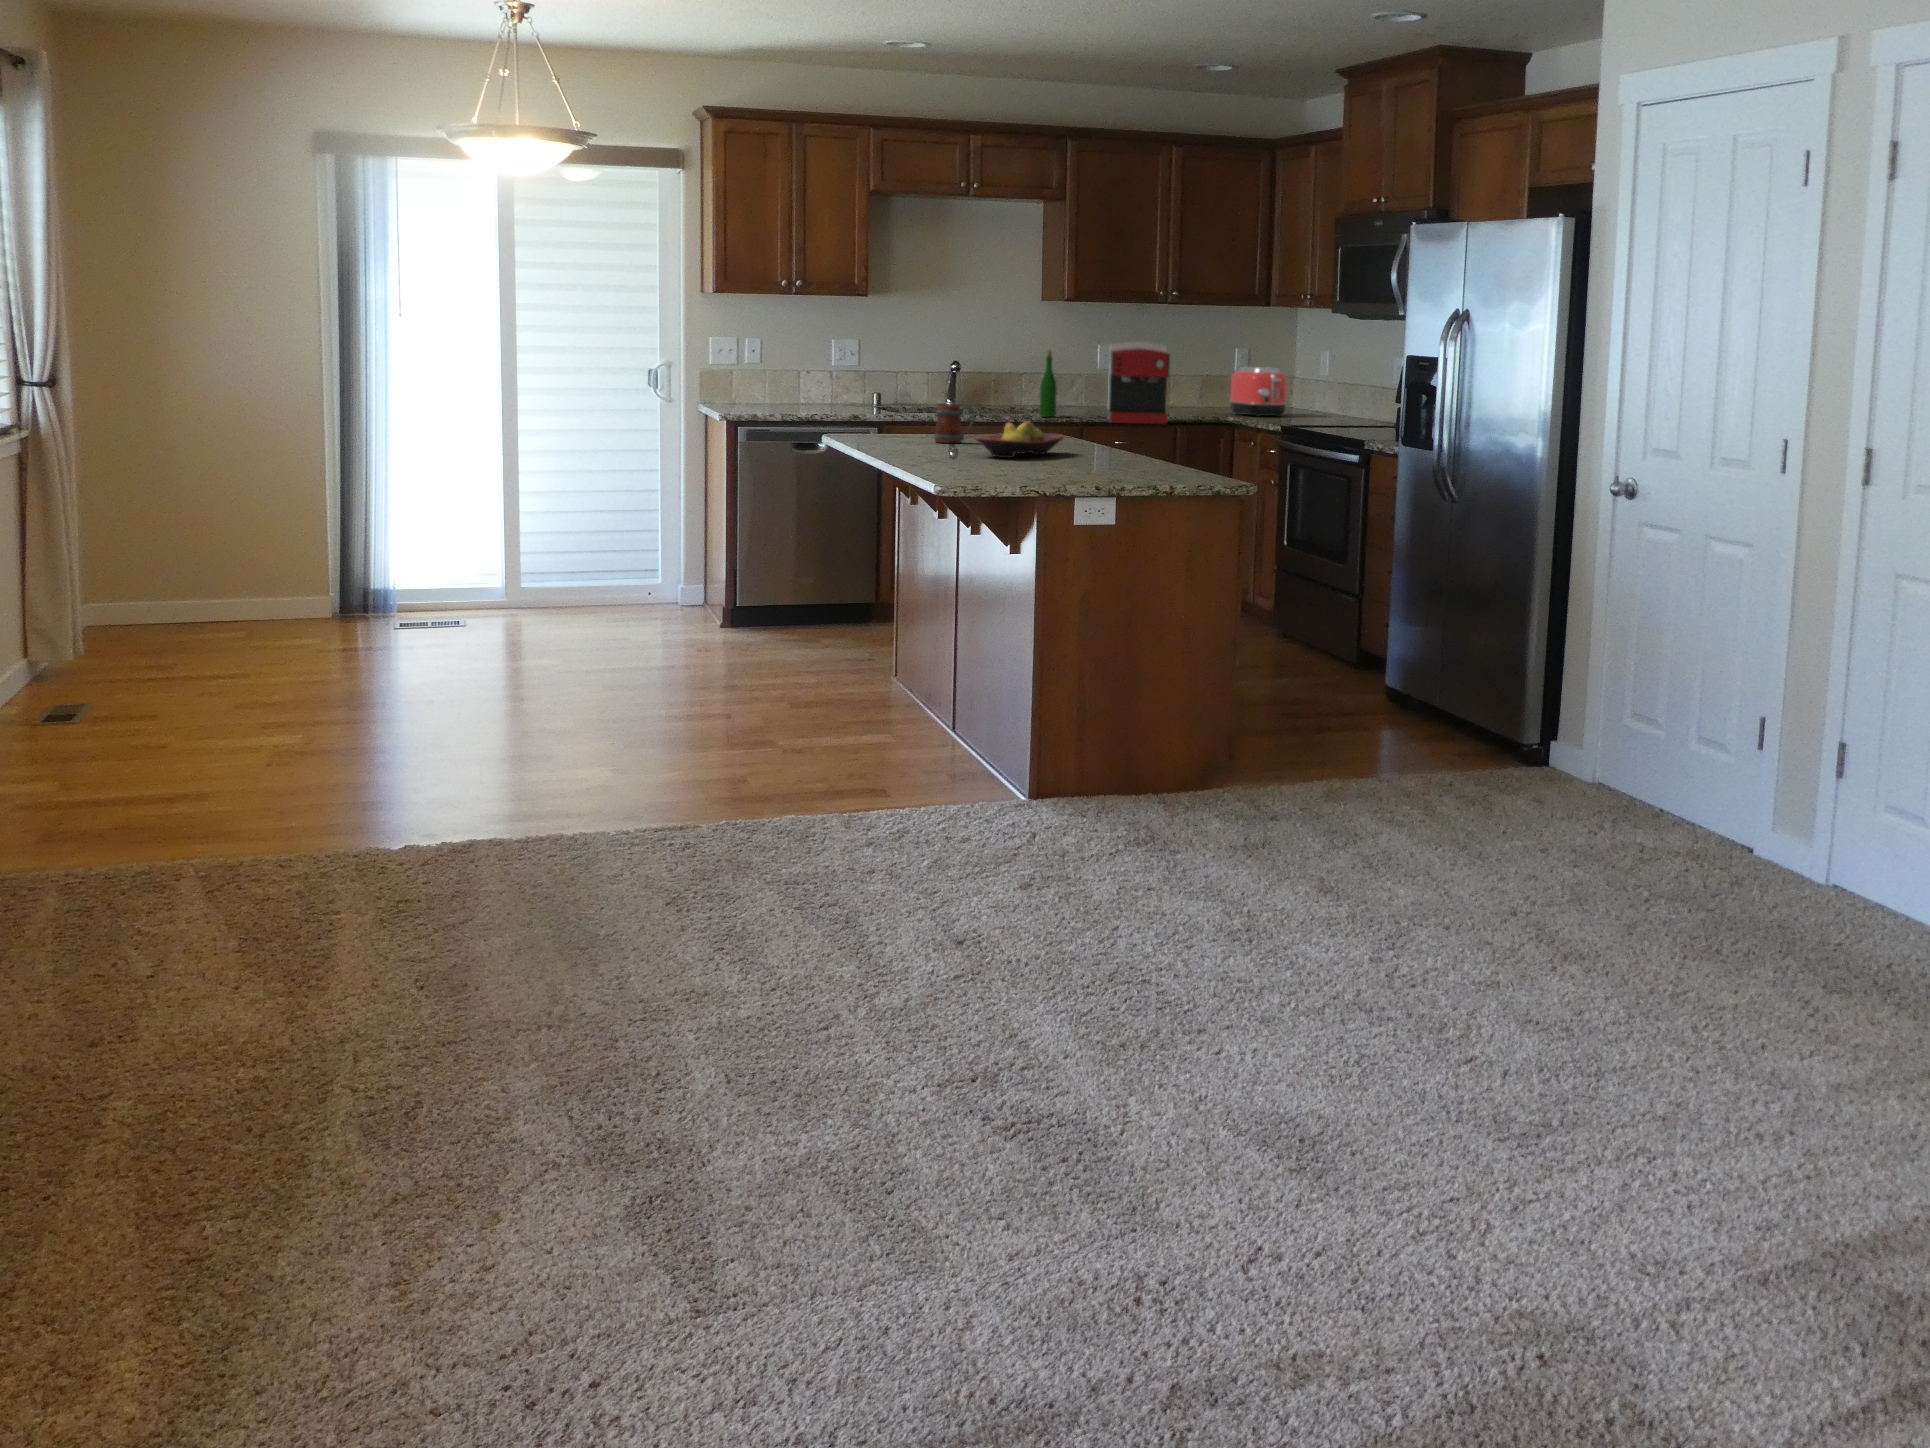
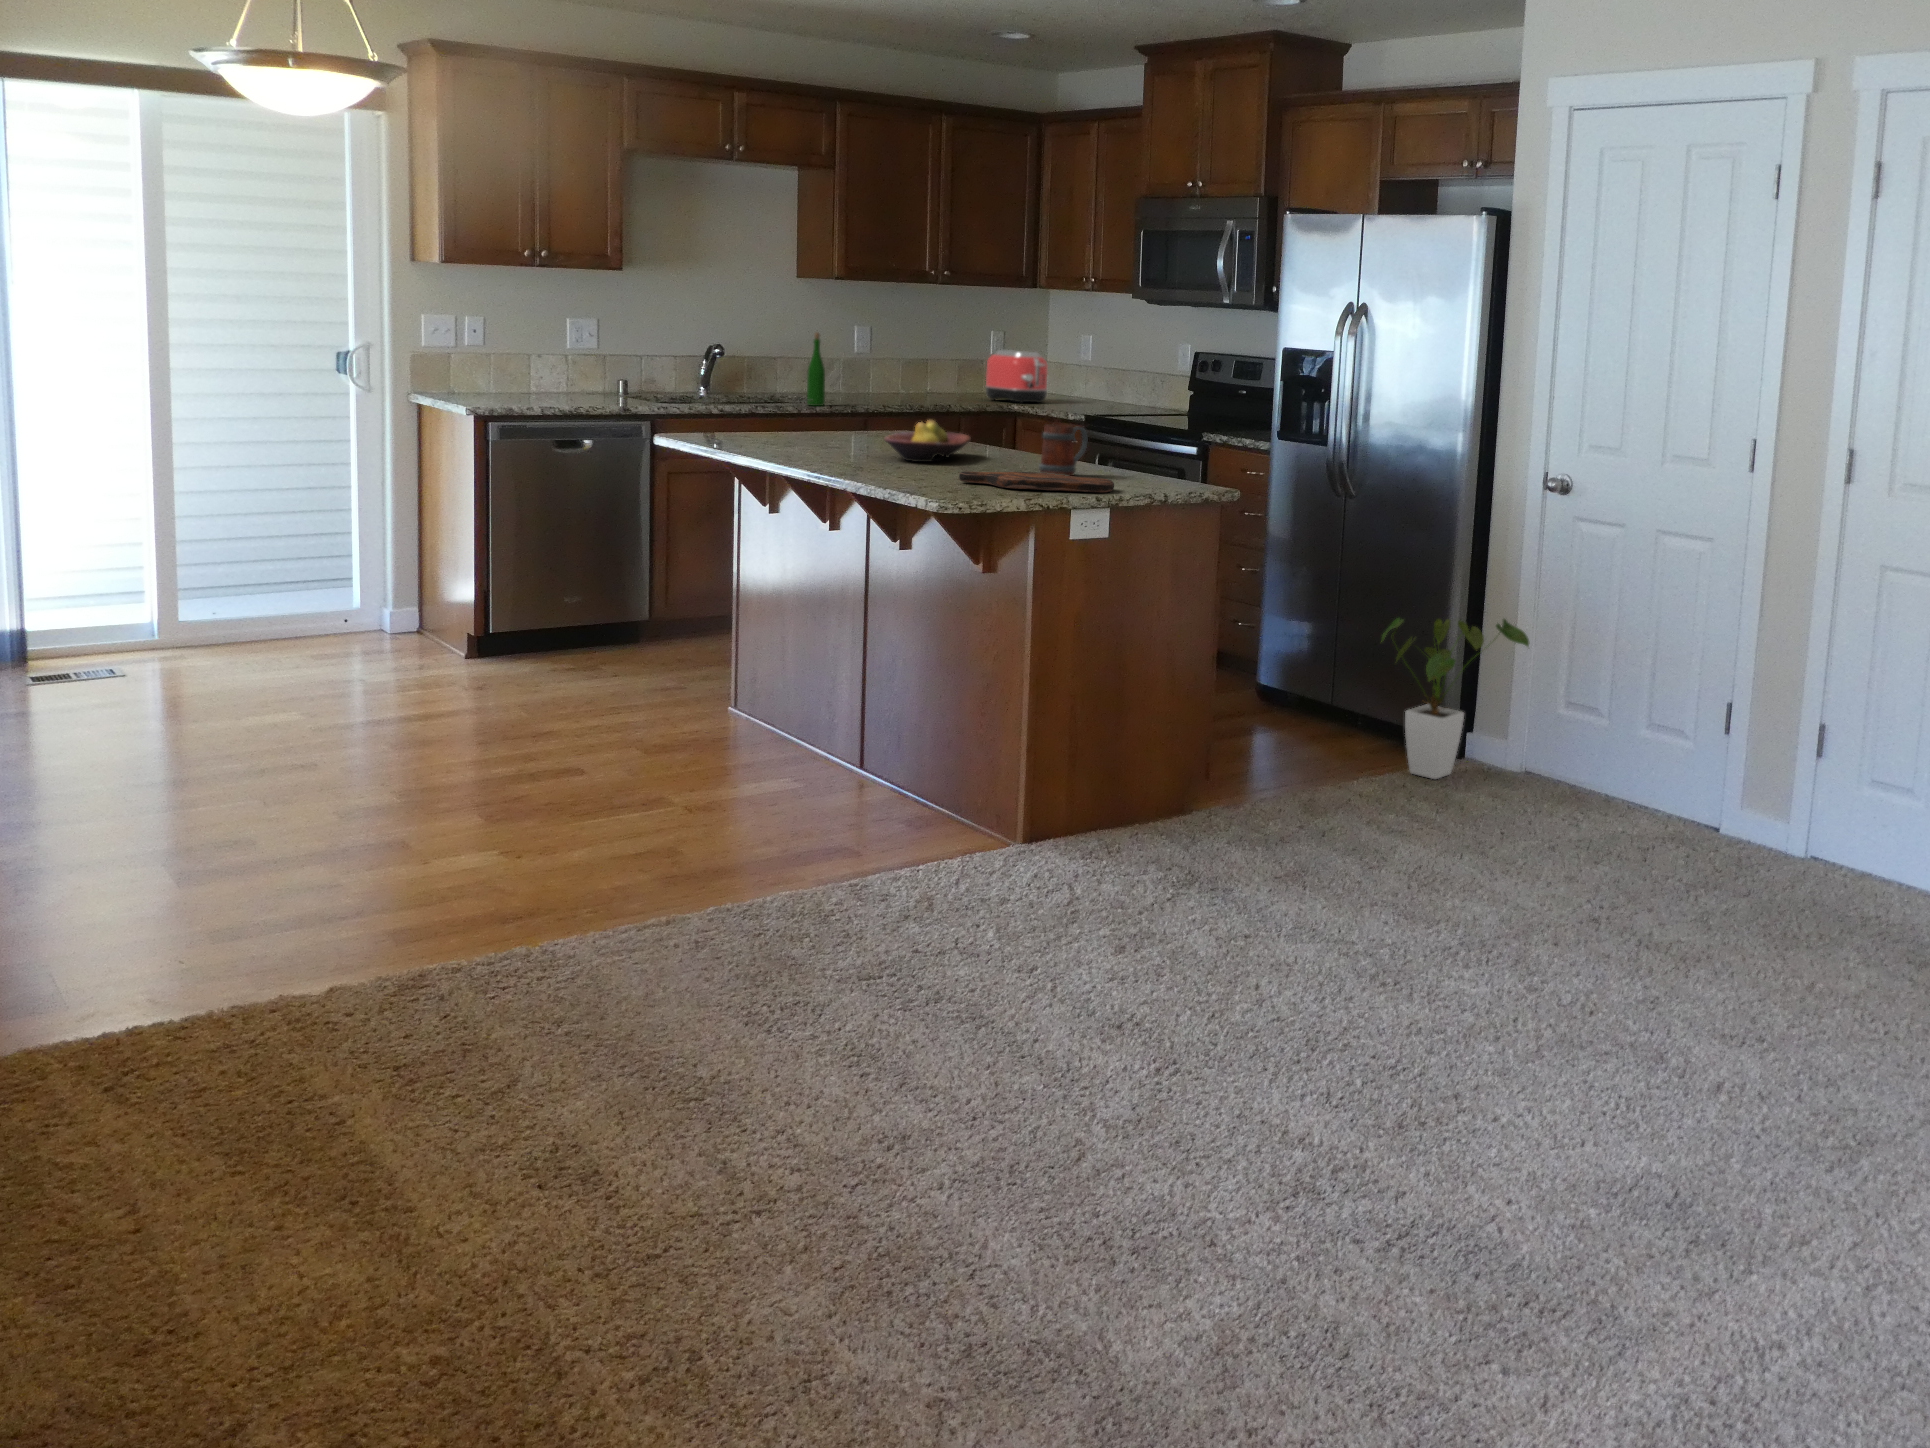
coffee maker: present [1107,342,1170,424] -> none [886,324,964,414]
mug: present [934,404,974,443] -> present [1039,424,1088,476]
cutting board: none [988,463,1114,482] -> present [959,471,1114,493]
house plant: none [1427,617,1593,782] -> present [1382,618,1529,779]

